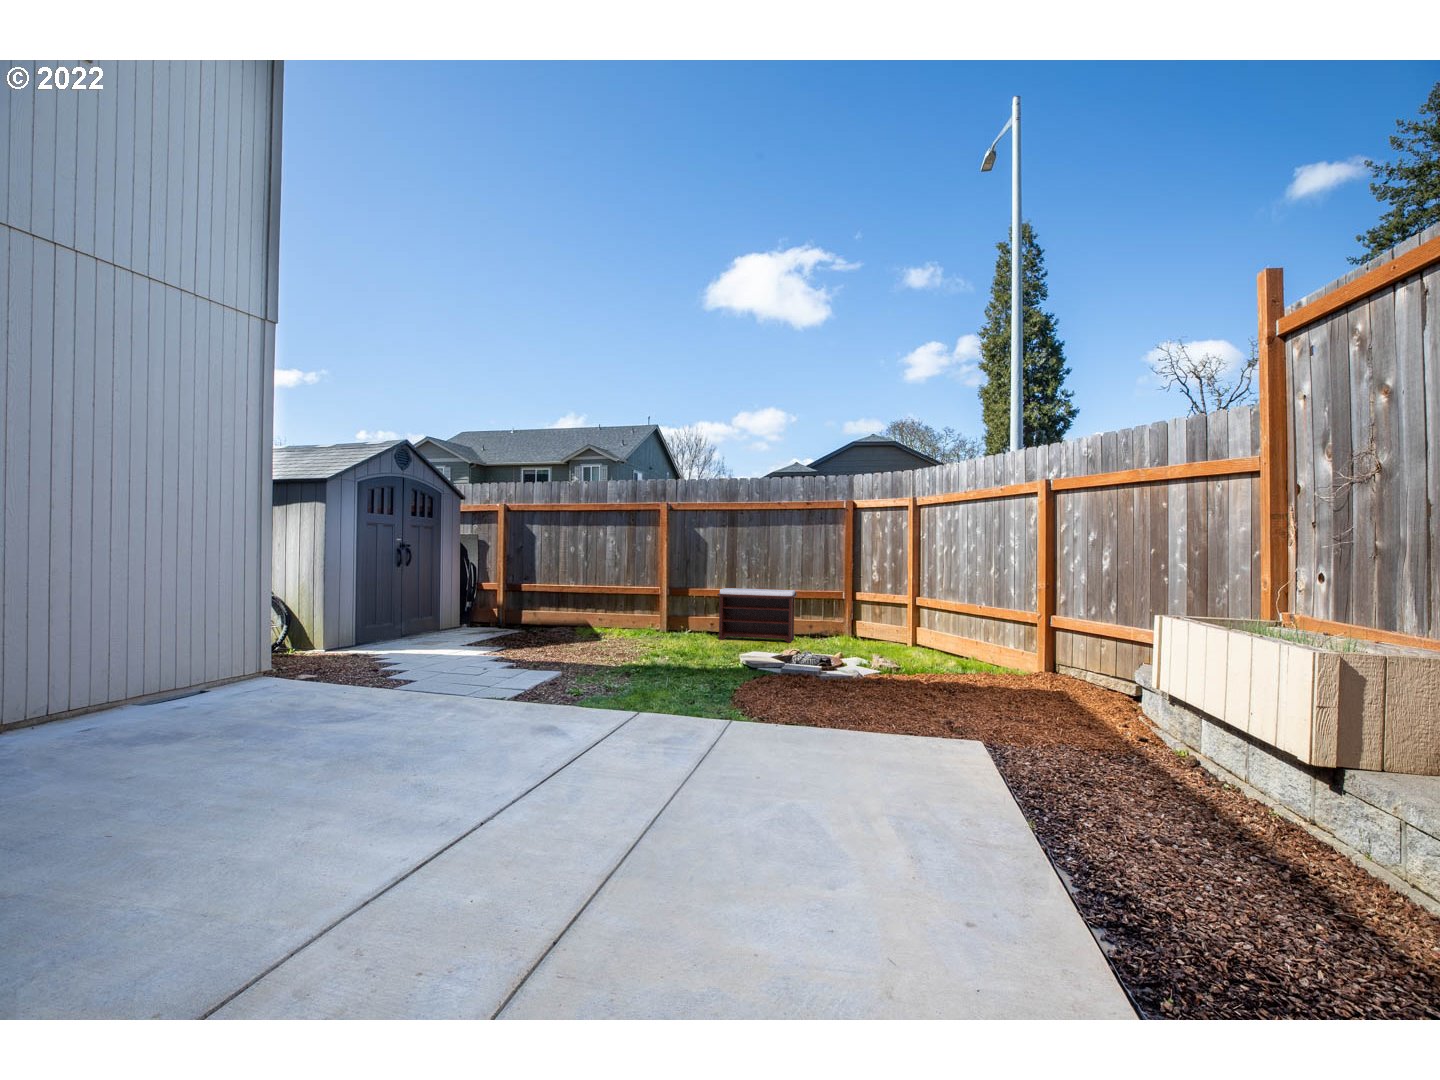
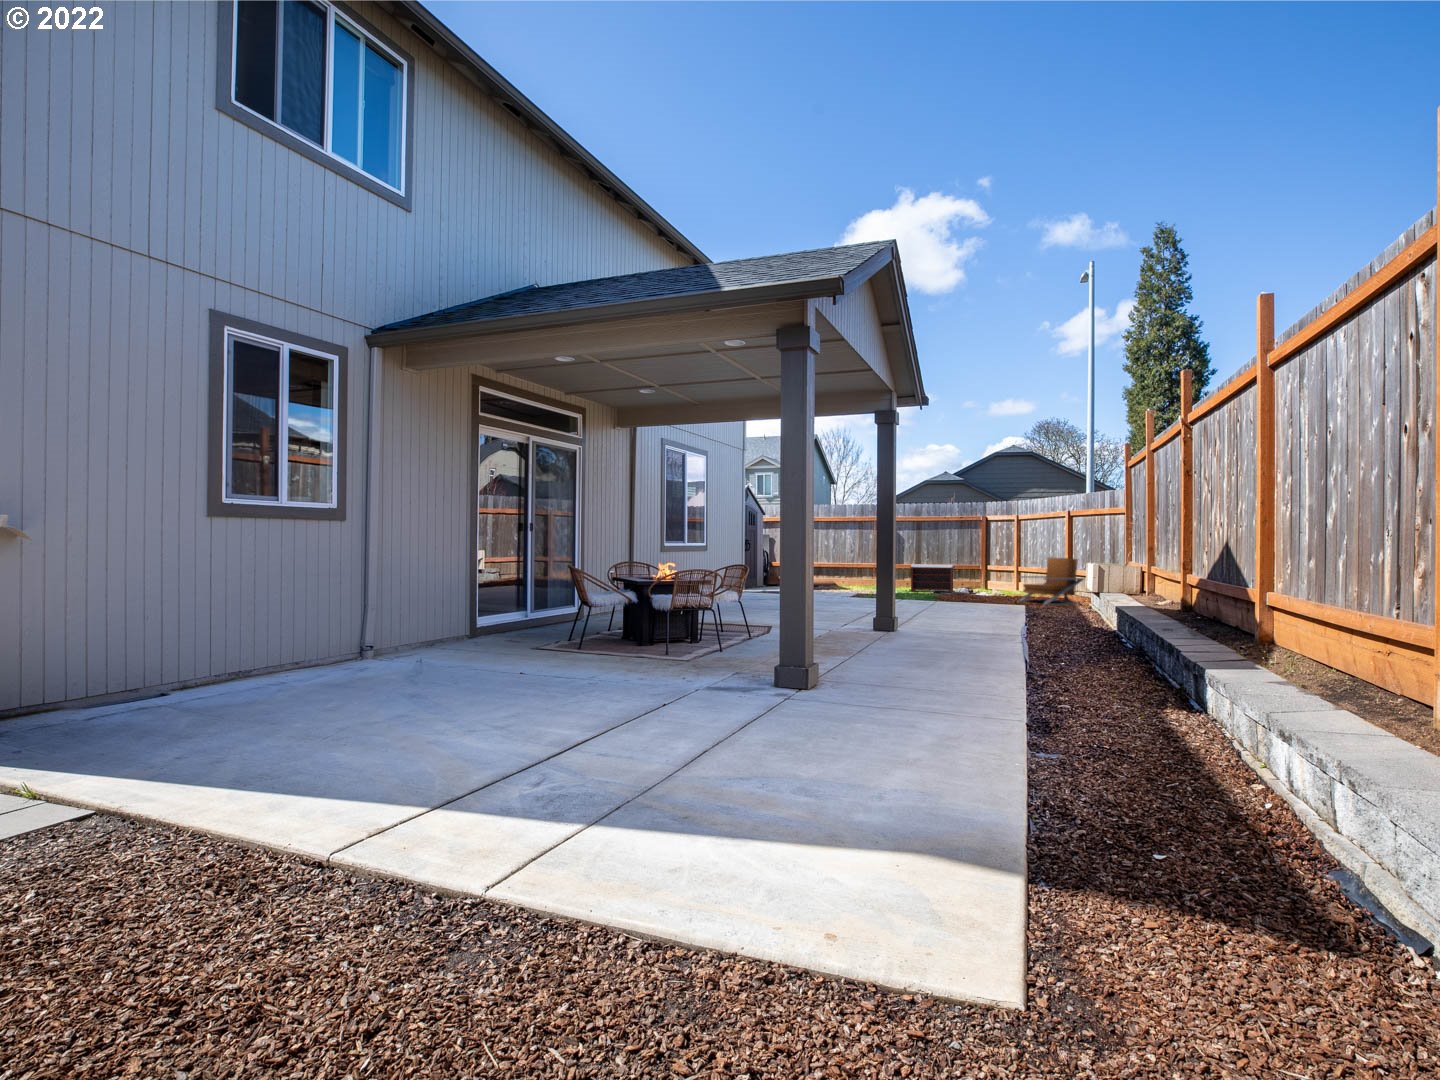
lounge chair: none [937,583,1100,706] -> present [1019,557,1084,605]

